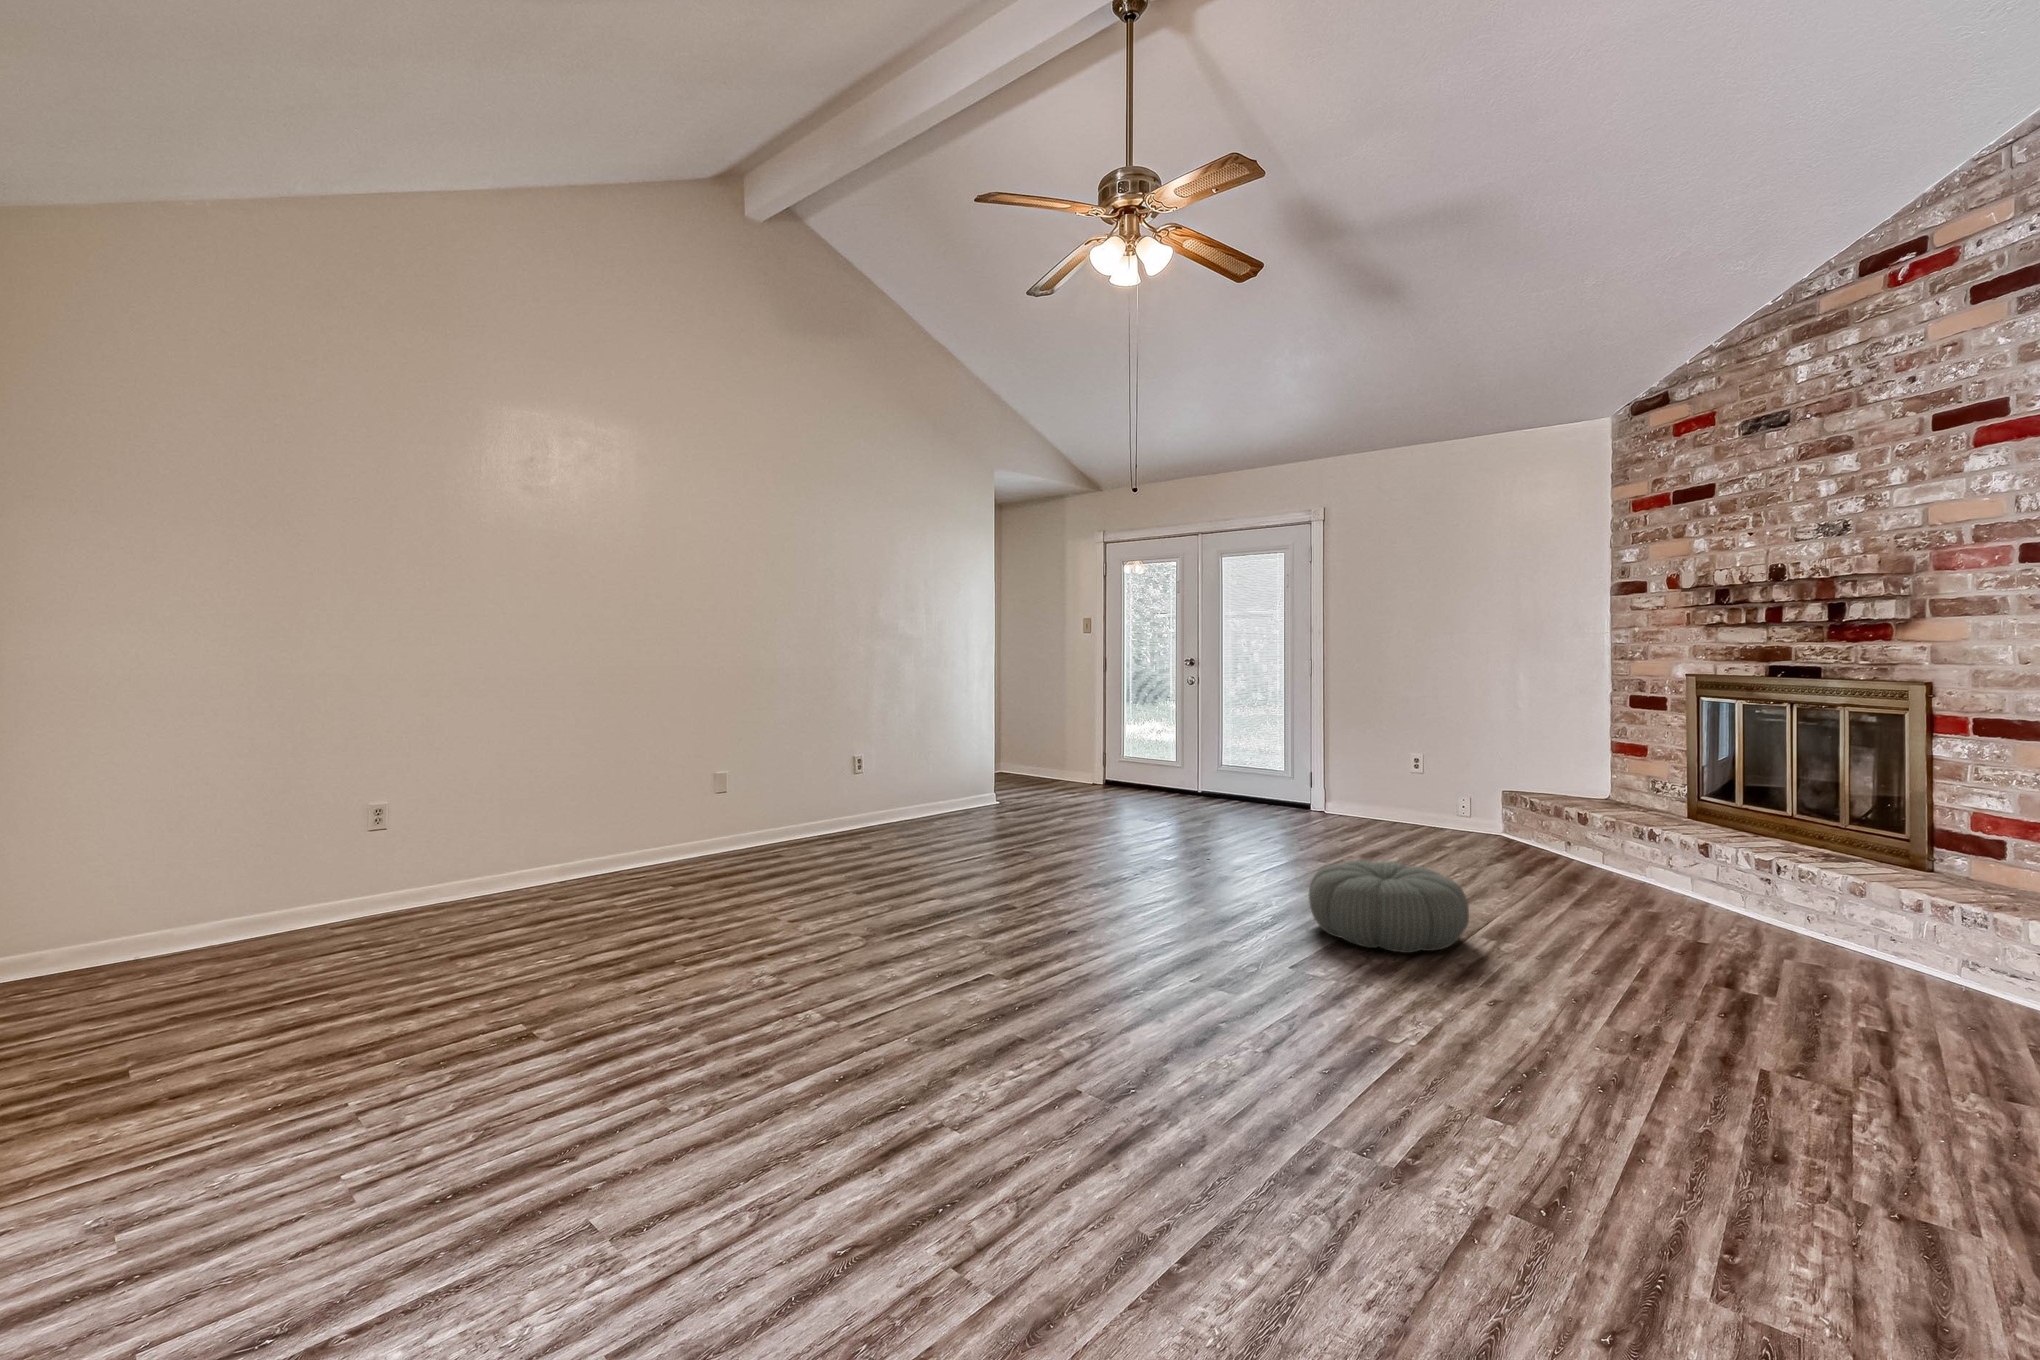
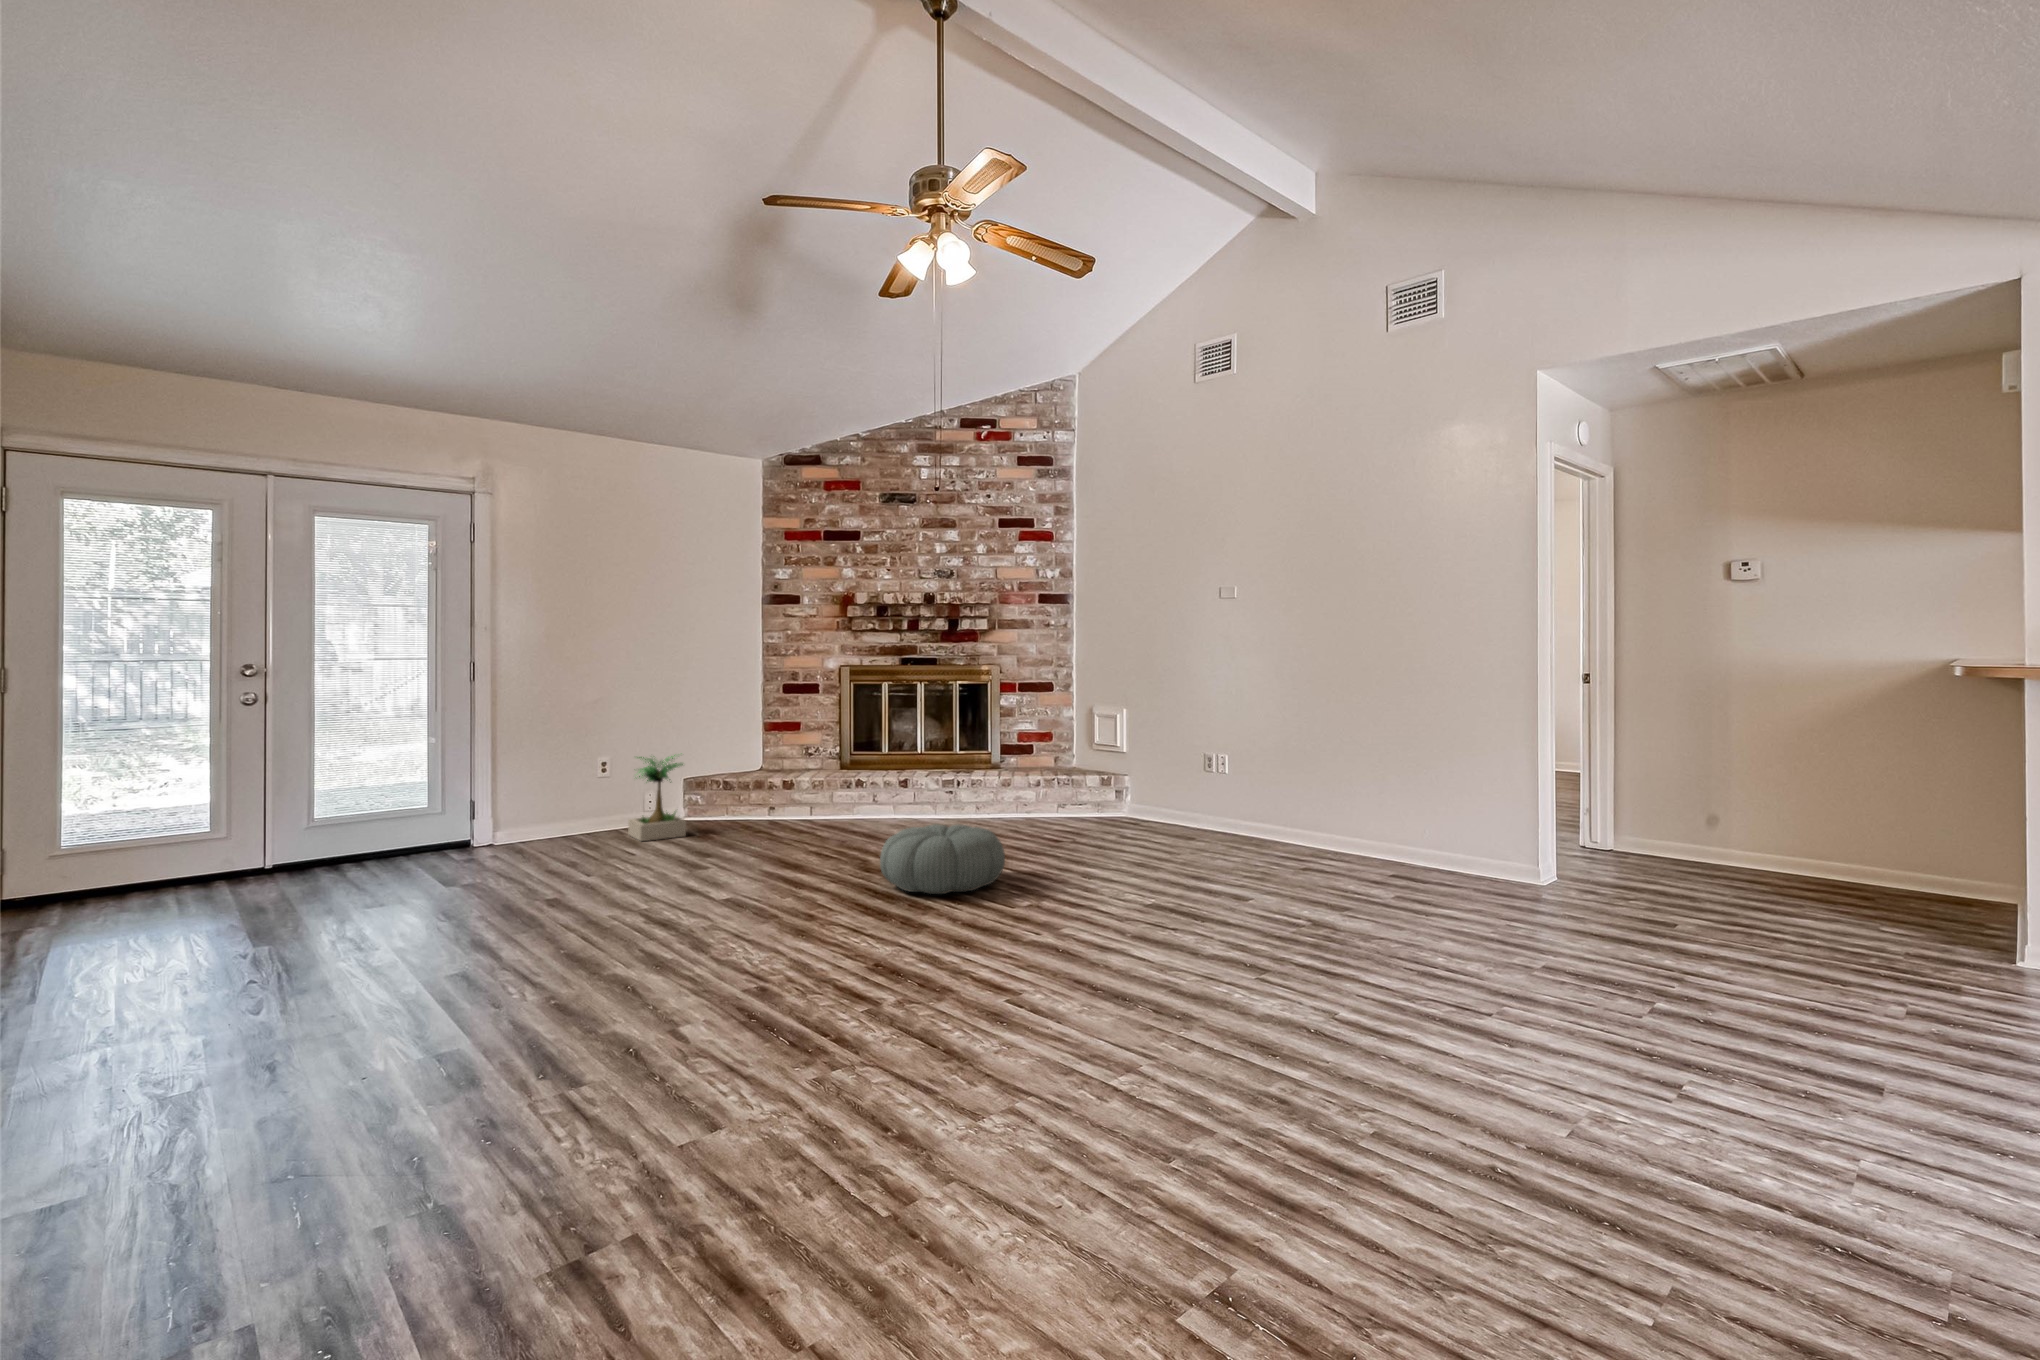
potted plant: none [1417,752,1486,841] -> present [628,755,686,841]

